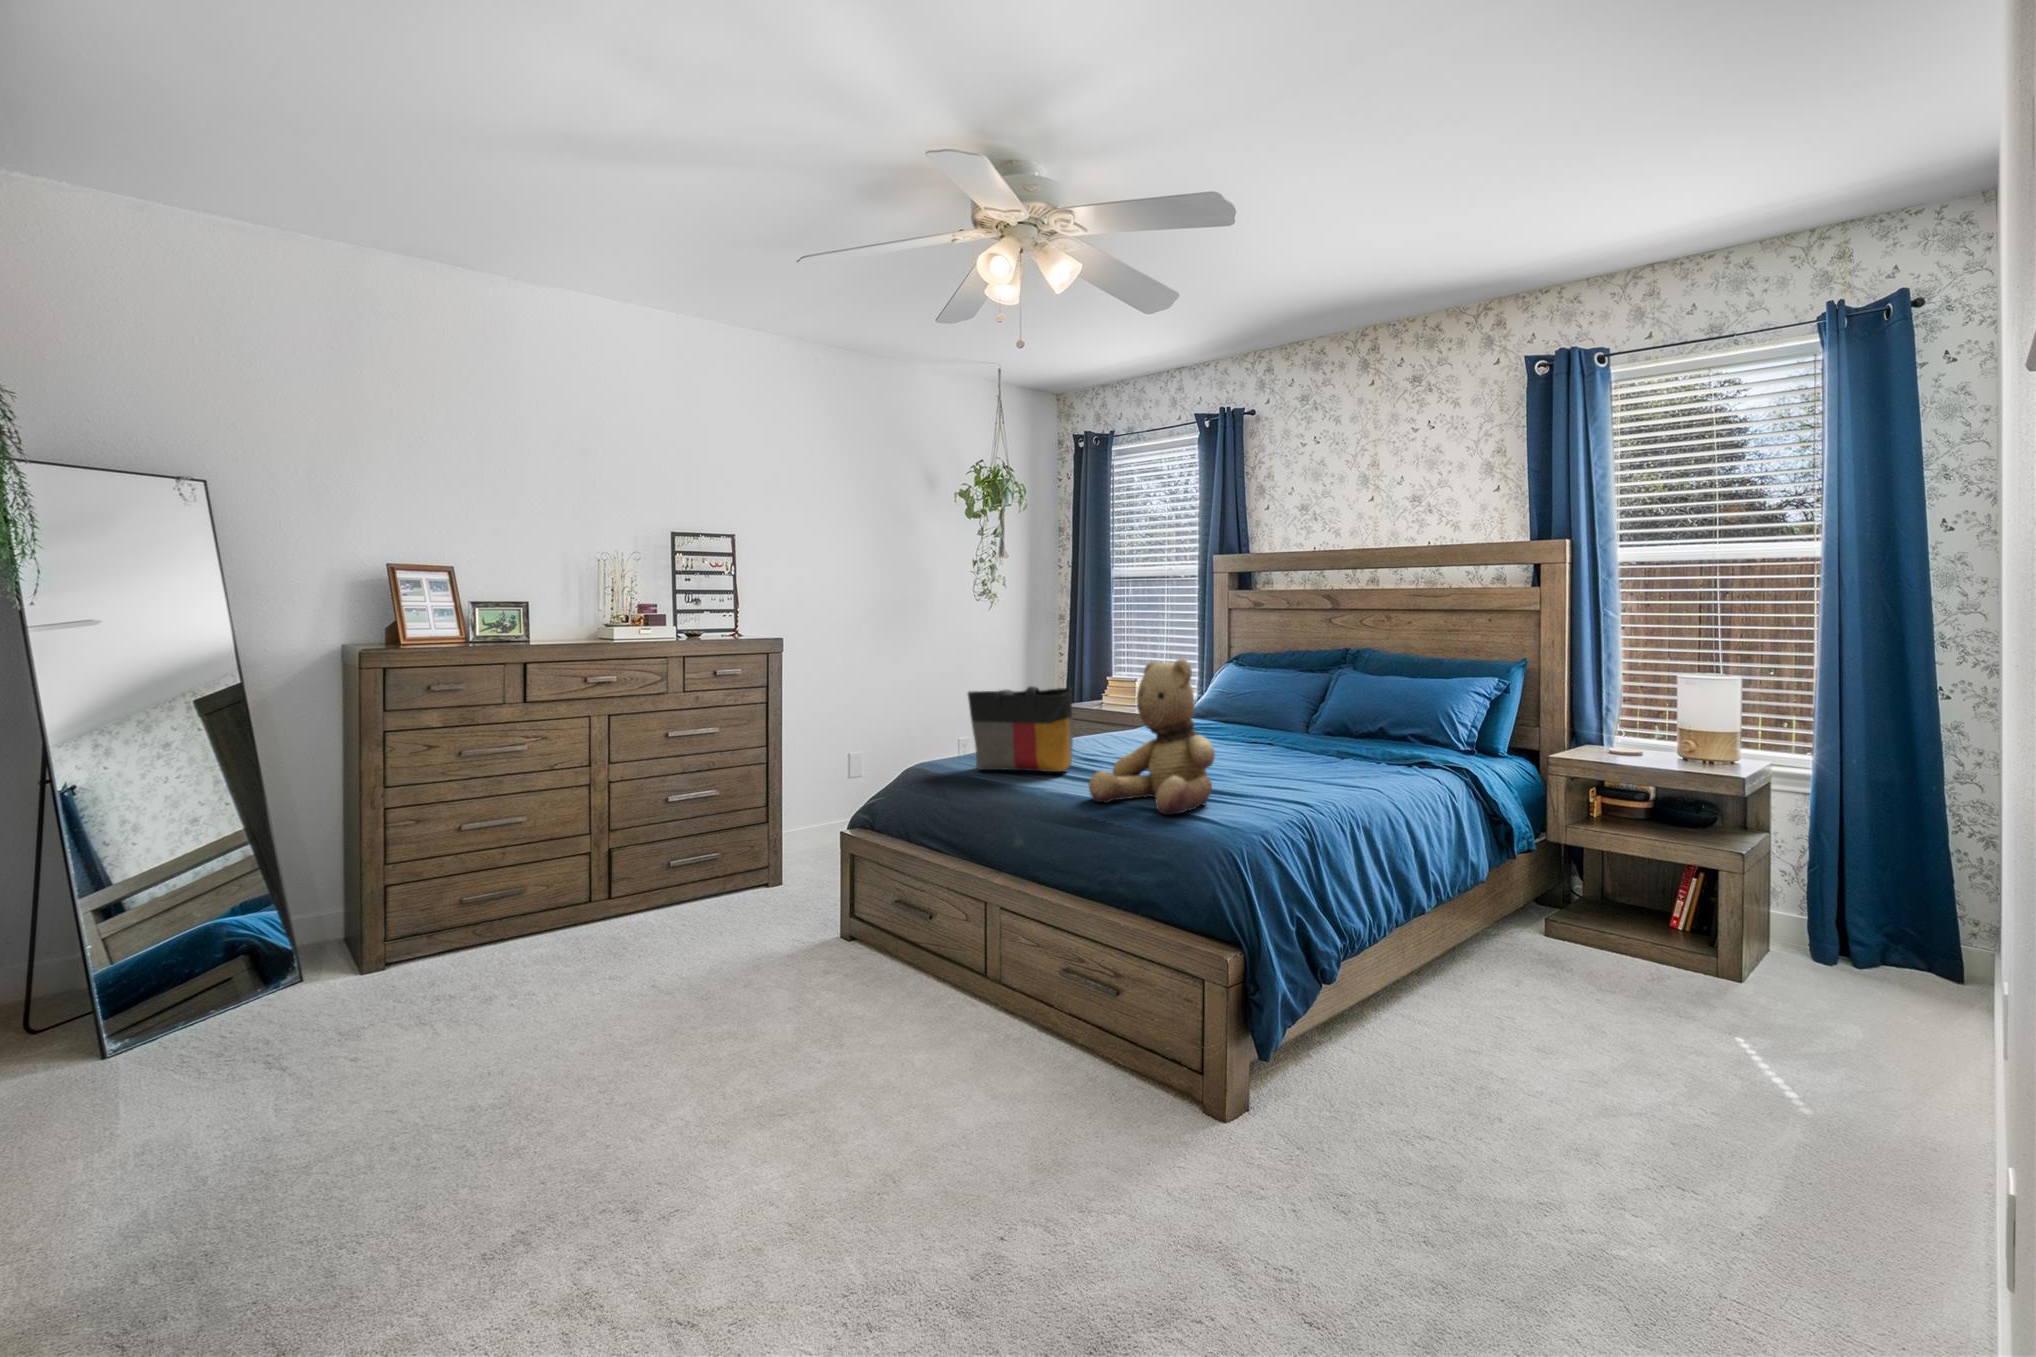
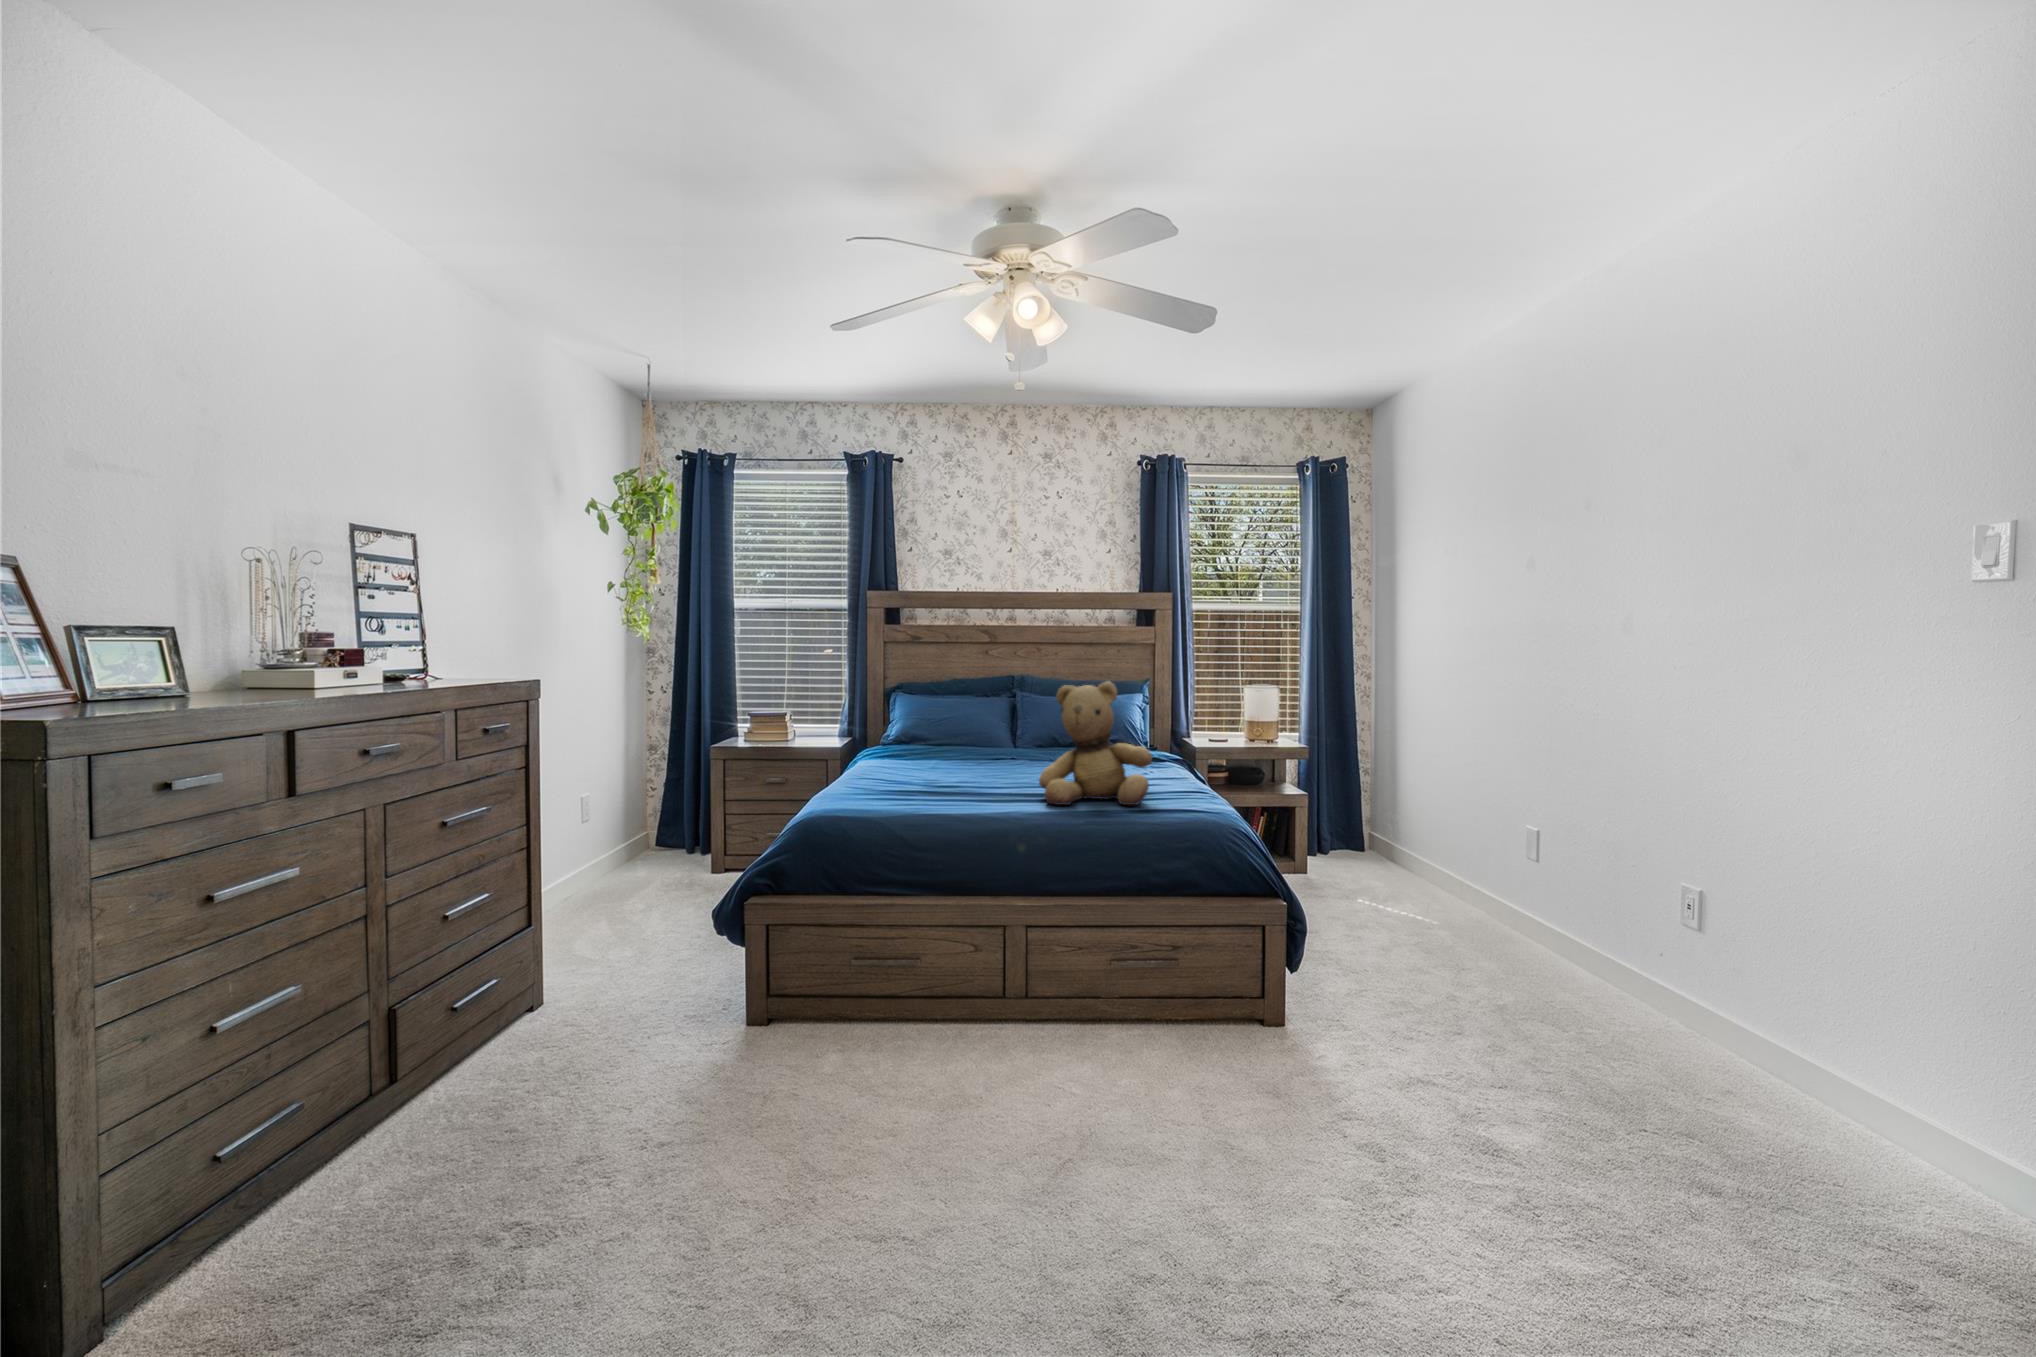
tote bag: present [968,686,1073,772] -> none [870,713,974,797]

